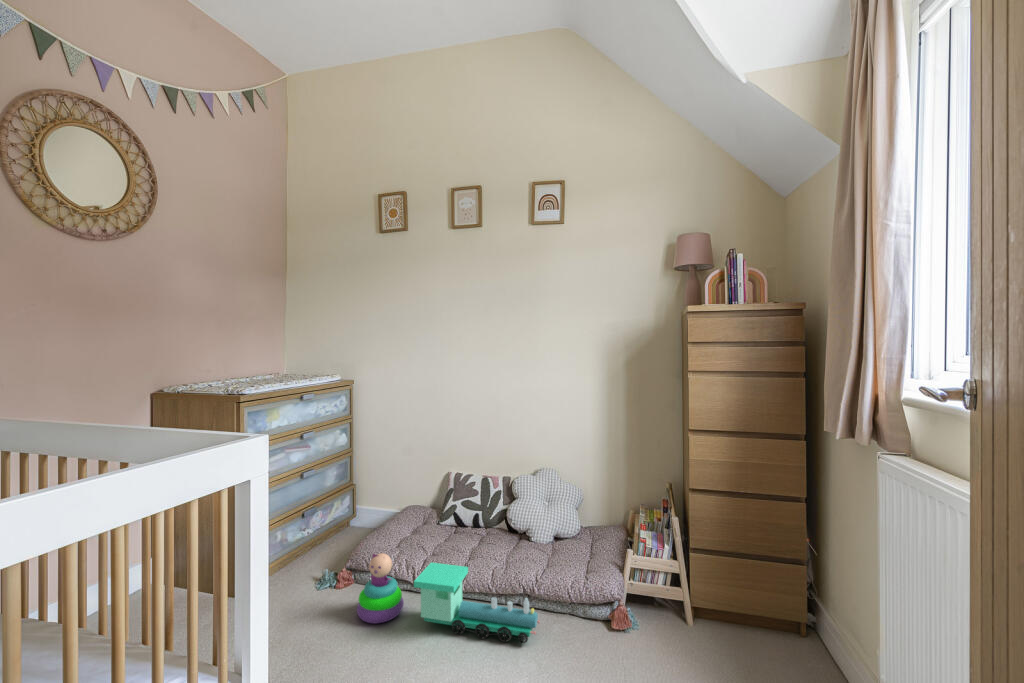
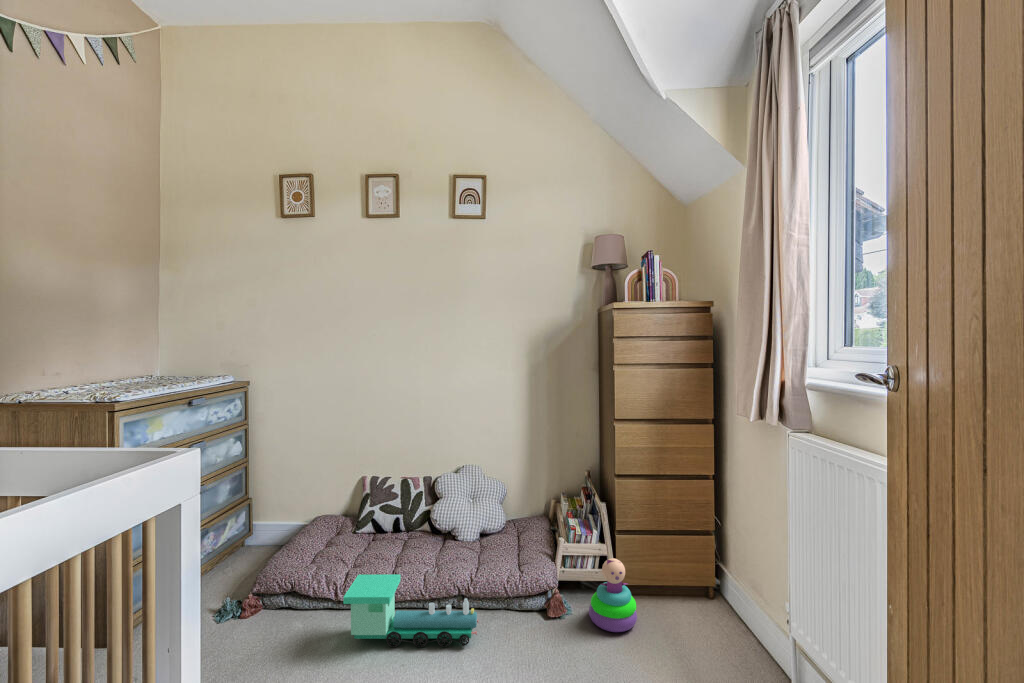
stacking toy: present [357,553,403,623] -> present [589,558,637,632]

